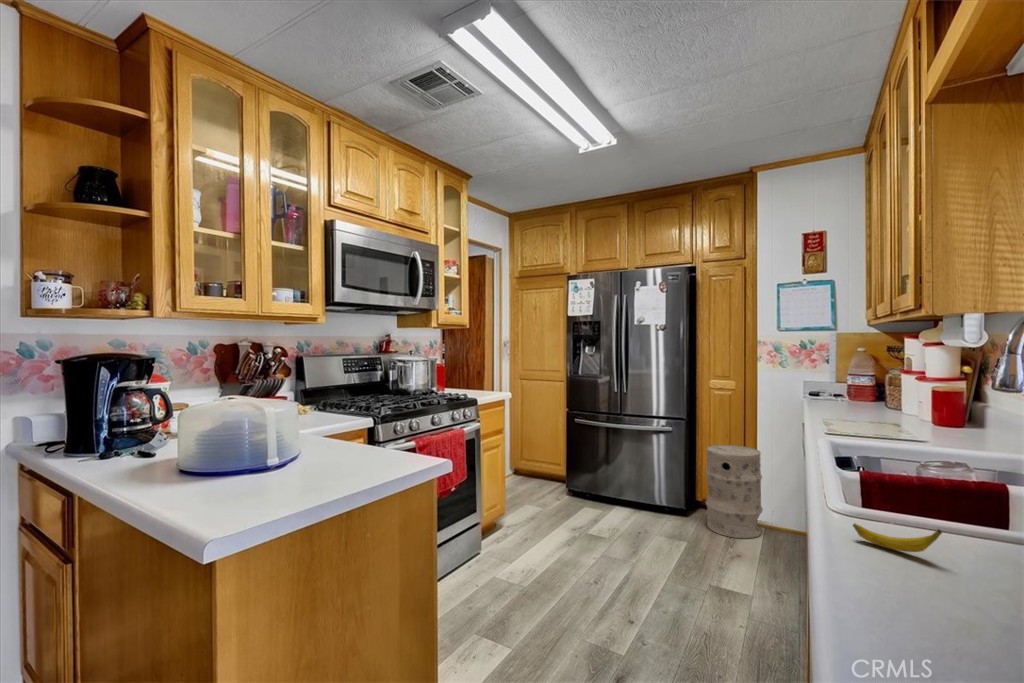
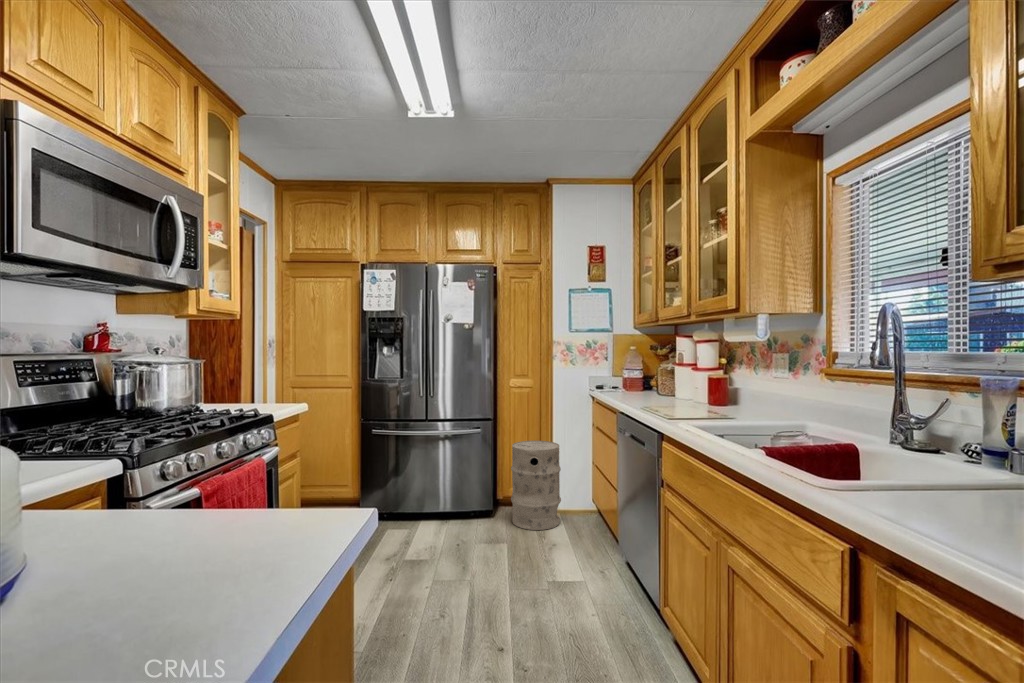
banana: present [853,524,942,552] -> none [877,483,958,508]

